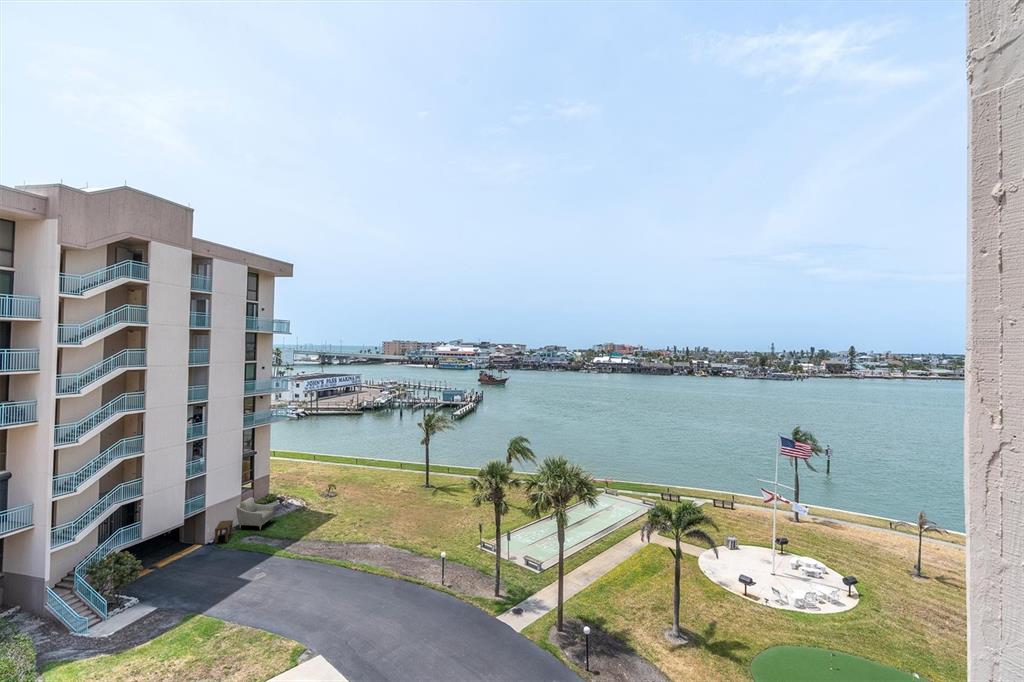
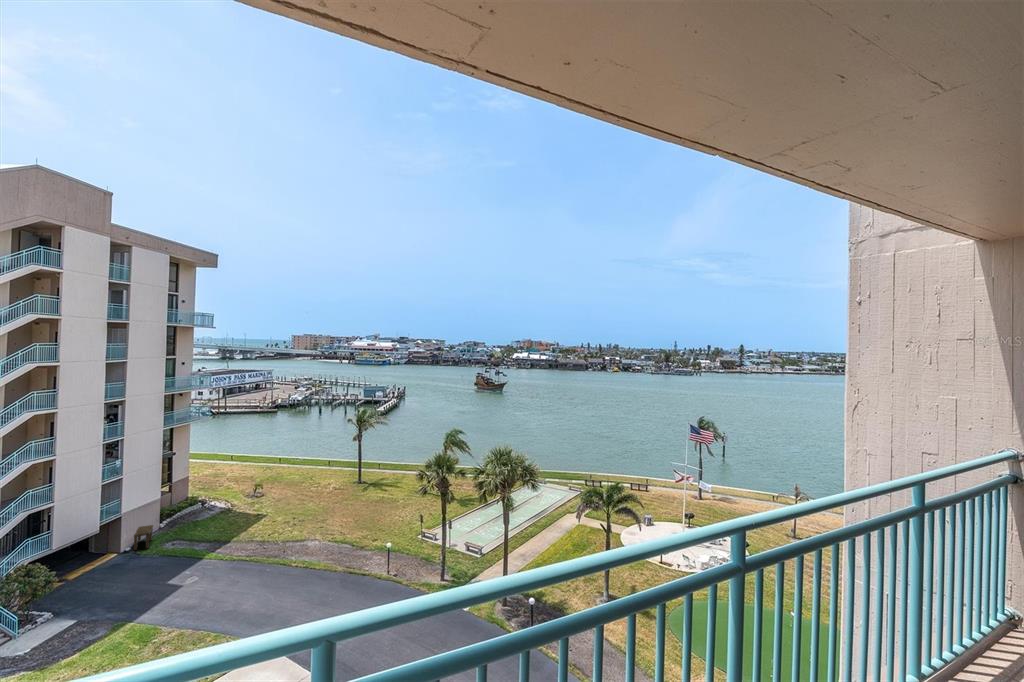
chair: present [236,497,274,530] -> none [156,501,198,534]

